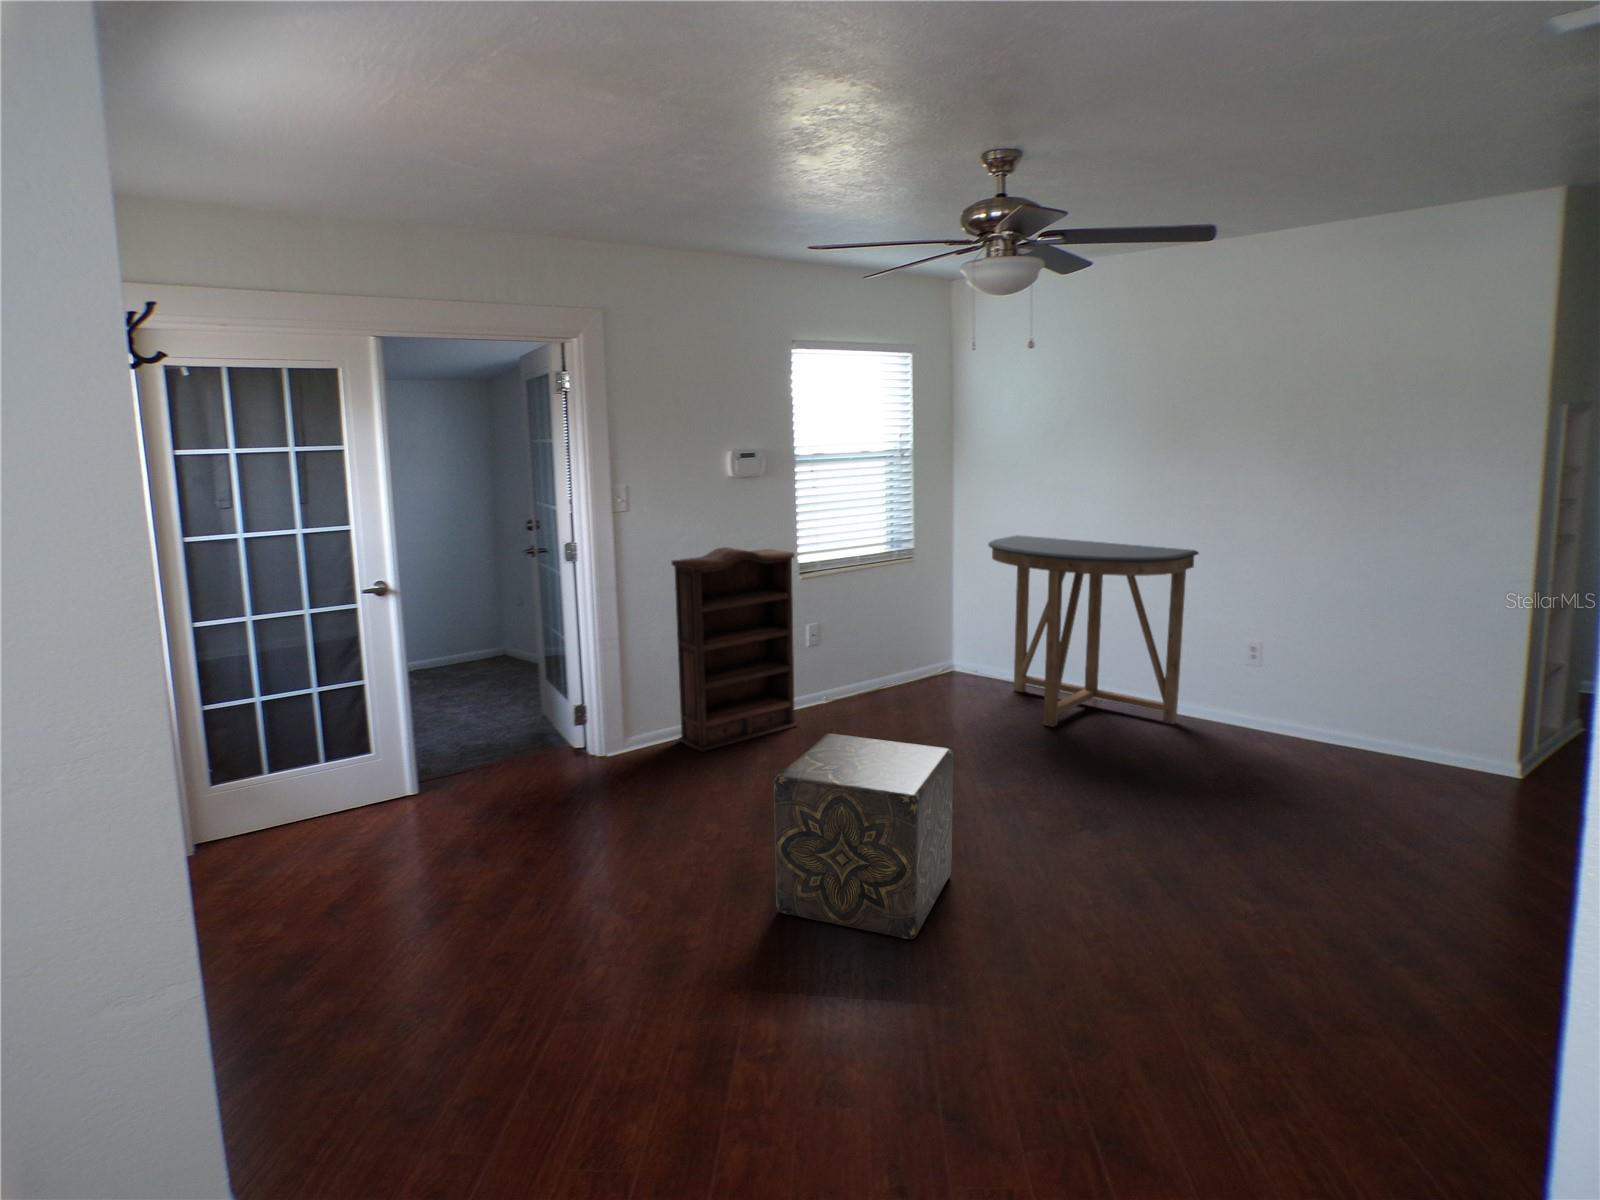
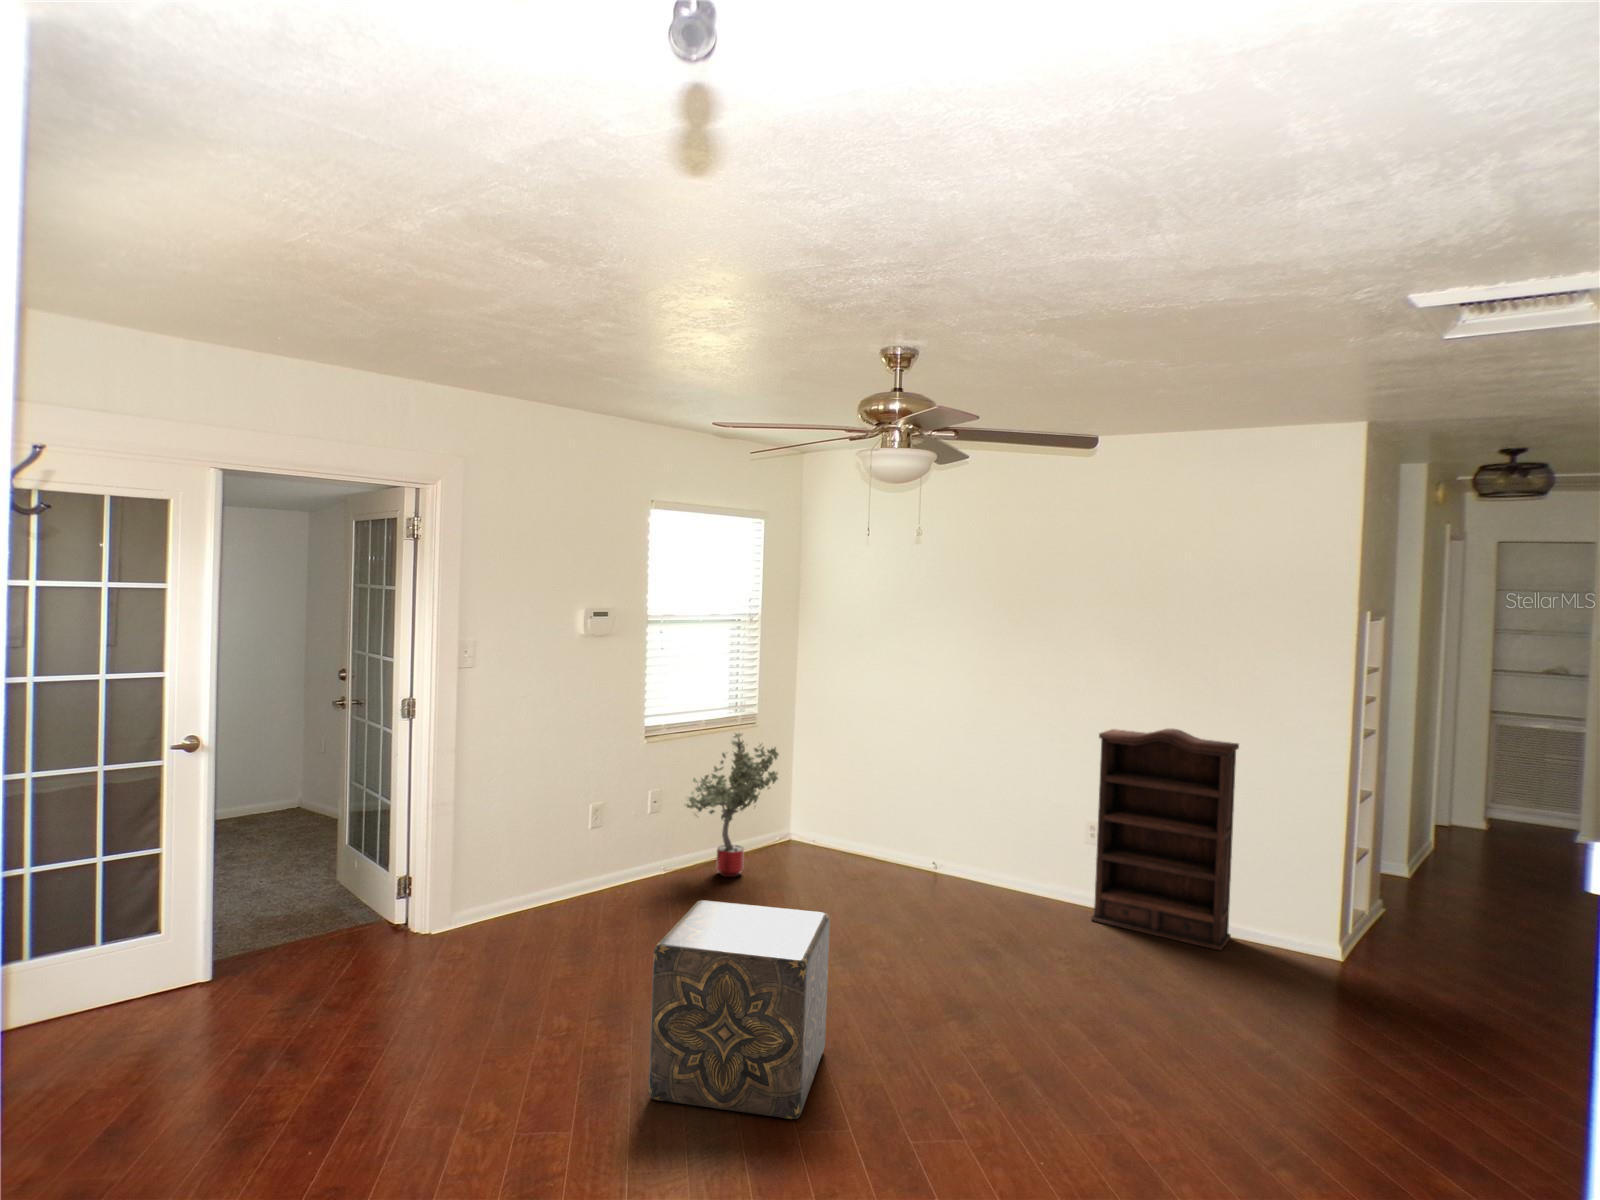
console table: present [988,535,1199,727] -> none [834,702,1030,895]
bookshelf: present [672,547,797,752] -> present [1091,729,1239,950]
potted tree: none [837,567,933,708] -> present [685,733,779,877]

